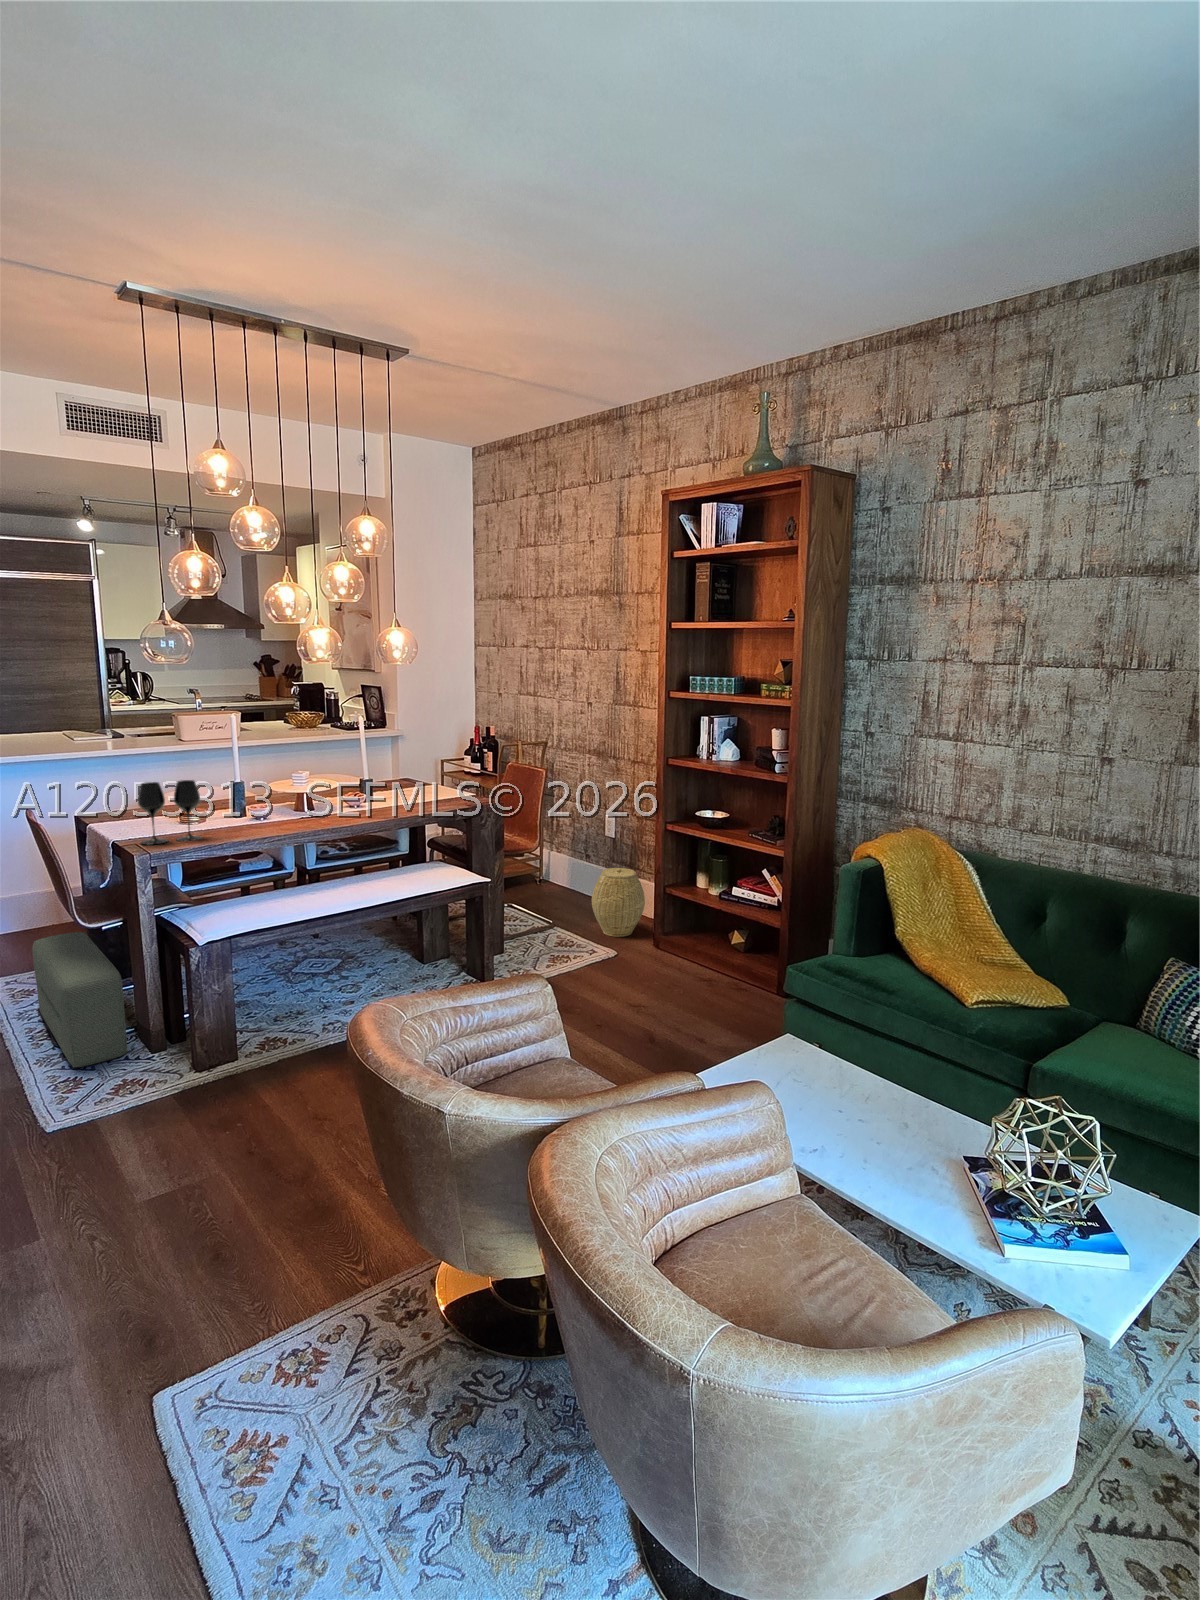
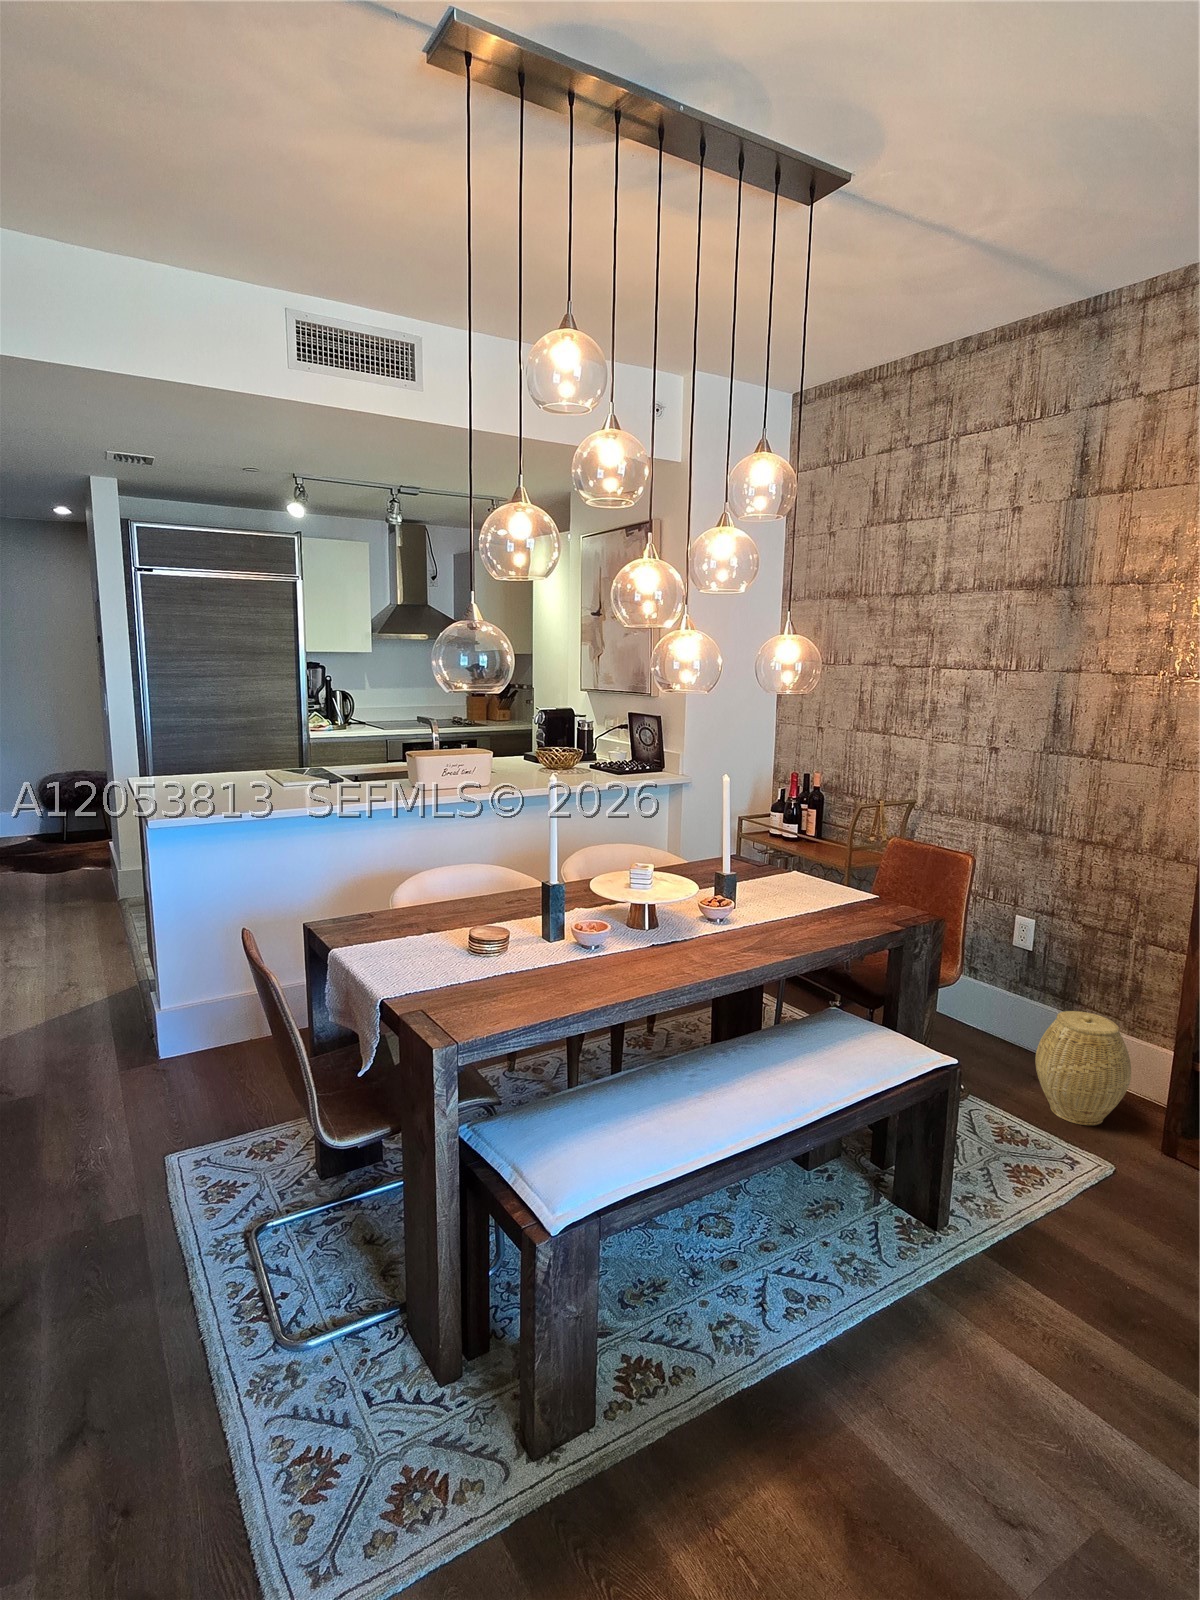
wine glass: present [138,780,202,845] -> none [435,896,536,1014]
pouf: present [32,932,127,1067] -> none [242,1117,400,1420]

